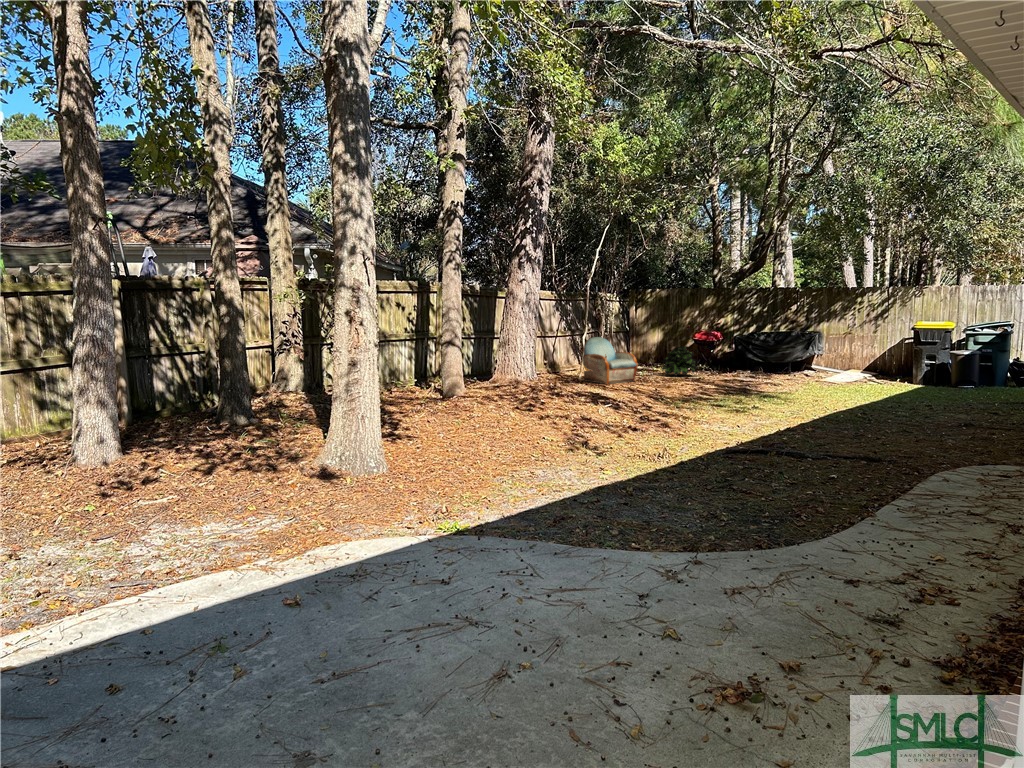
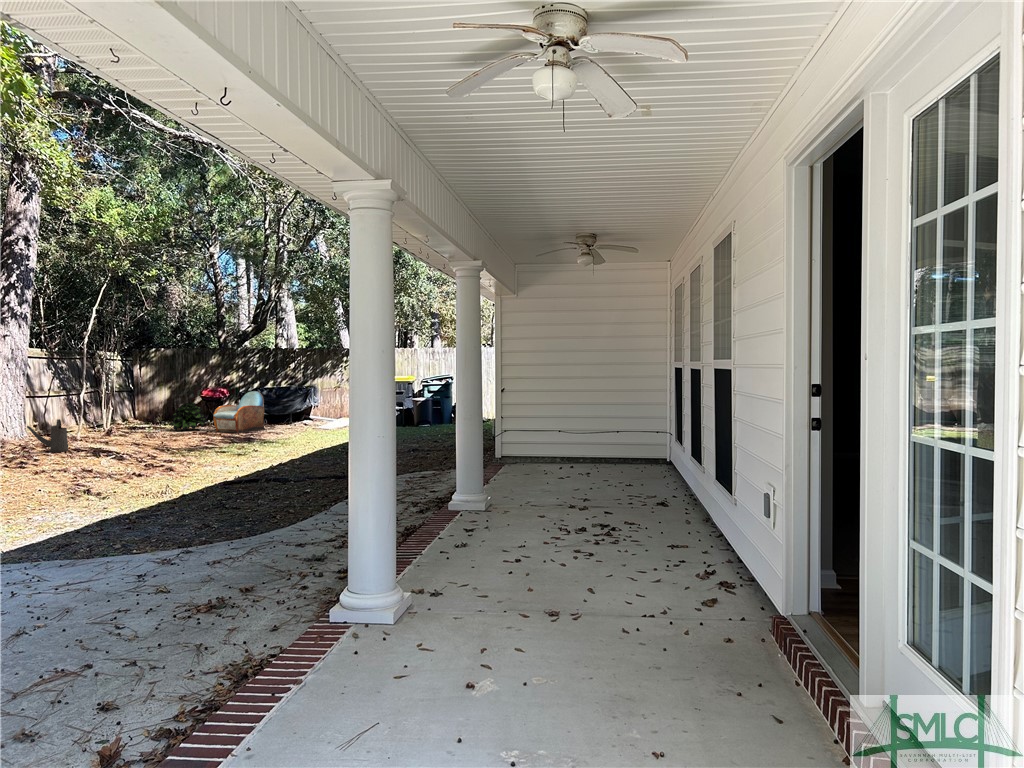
armchair: present [583,337,638,384] -> present [213,391,267,433]
watering can: none [539,361,577,393] -> present [27,419,75,452]

